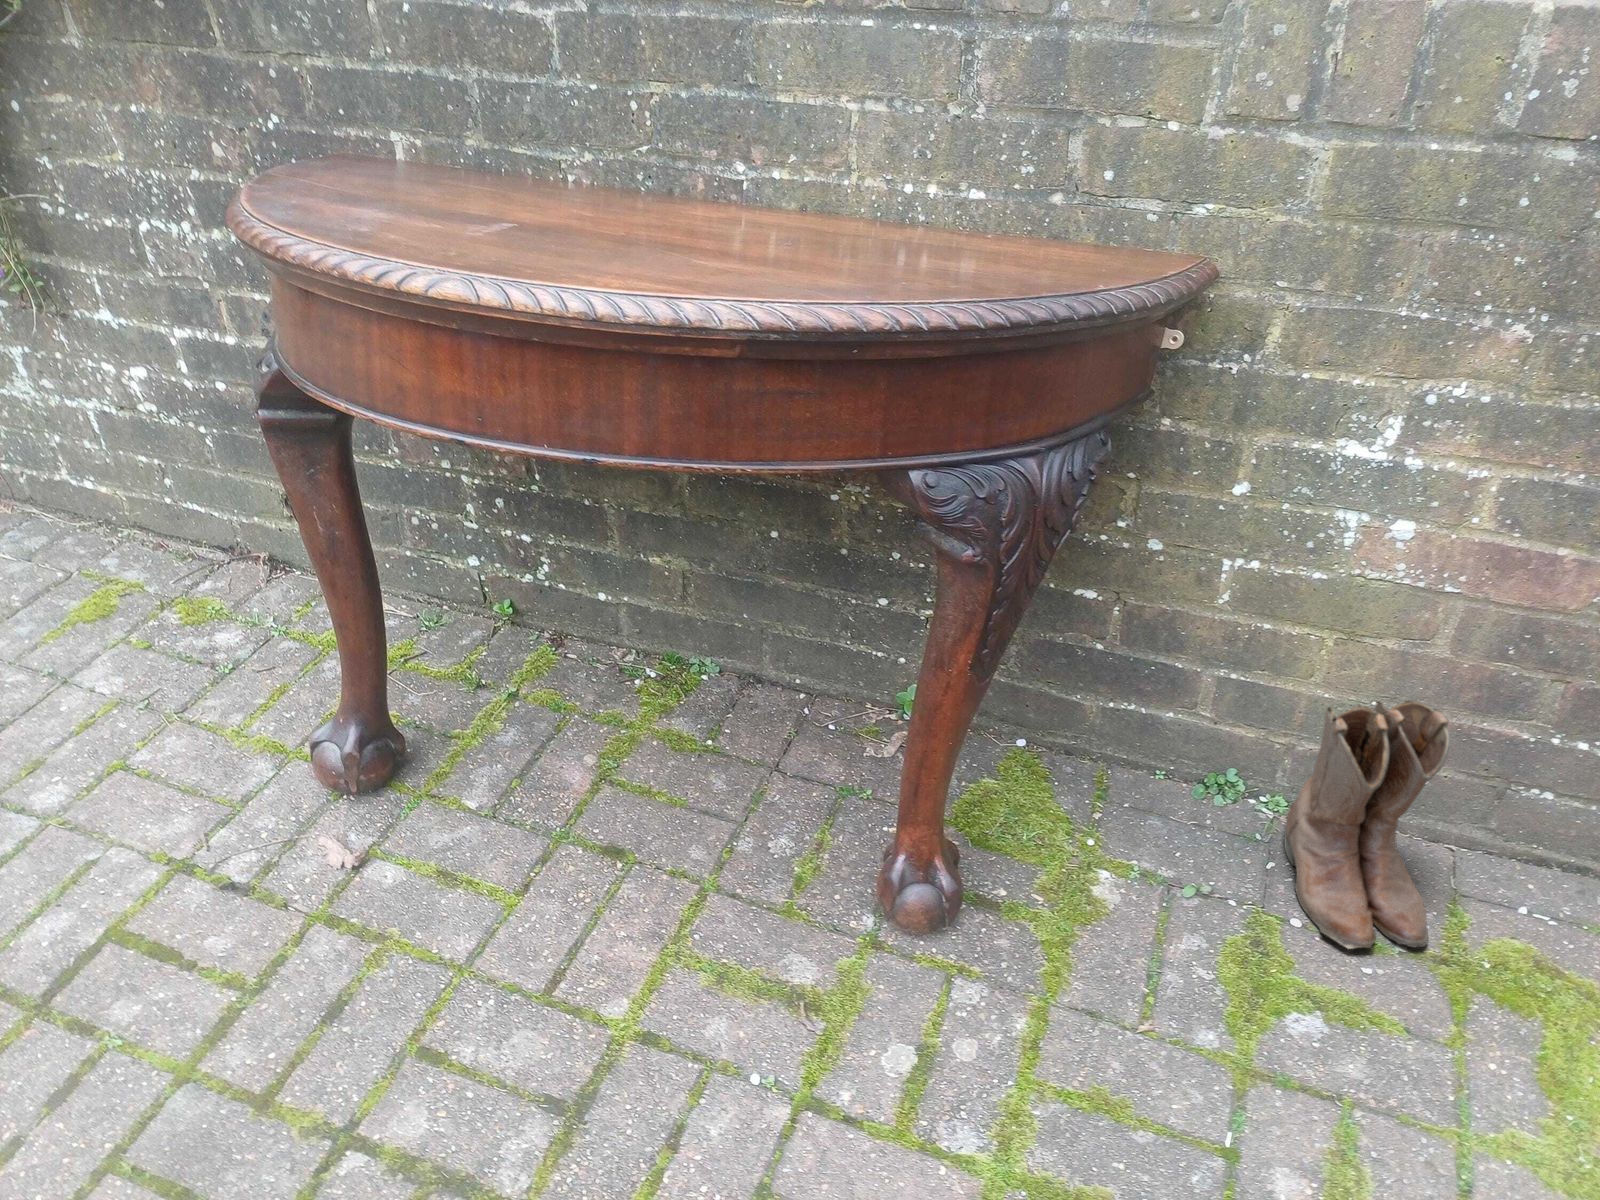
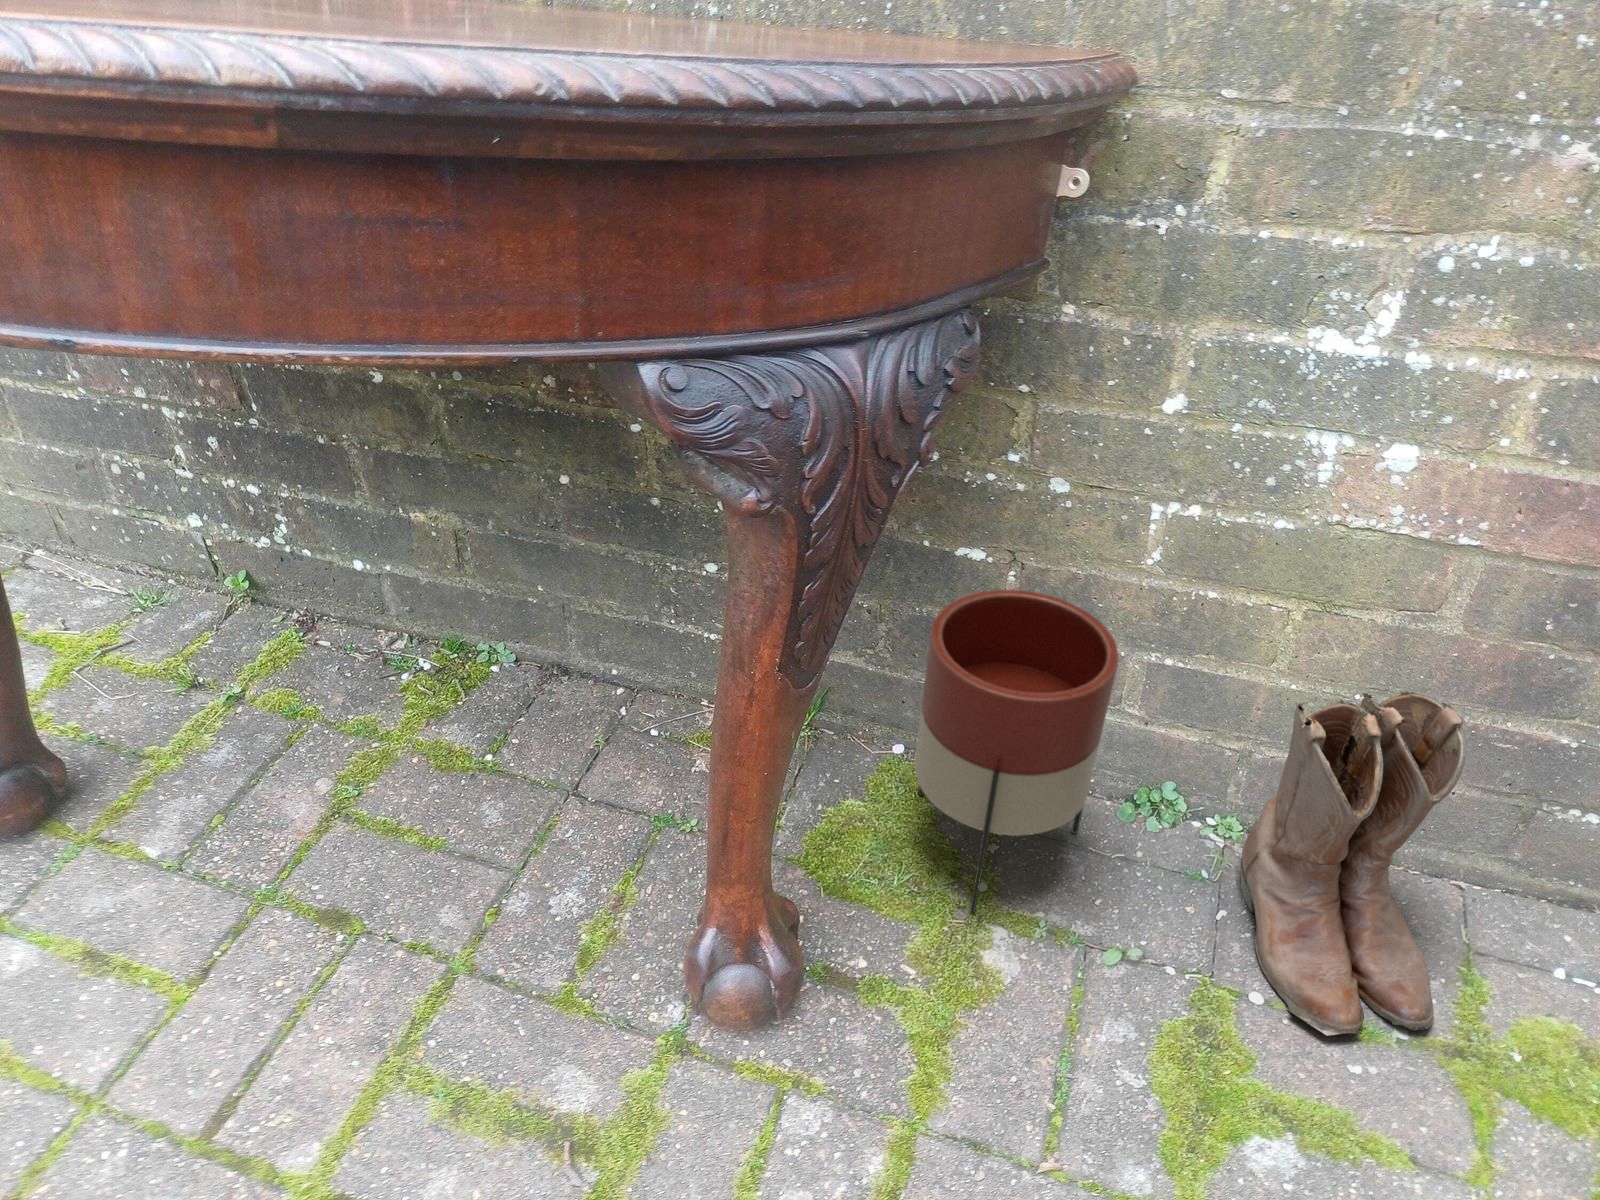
planter: none [1036,621,1196,860] -> present [914,590,1119,912]

